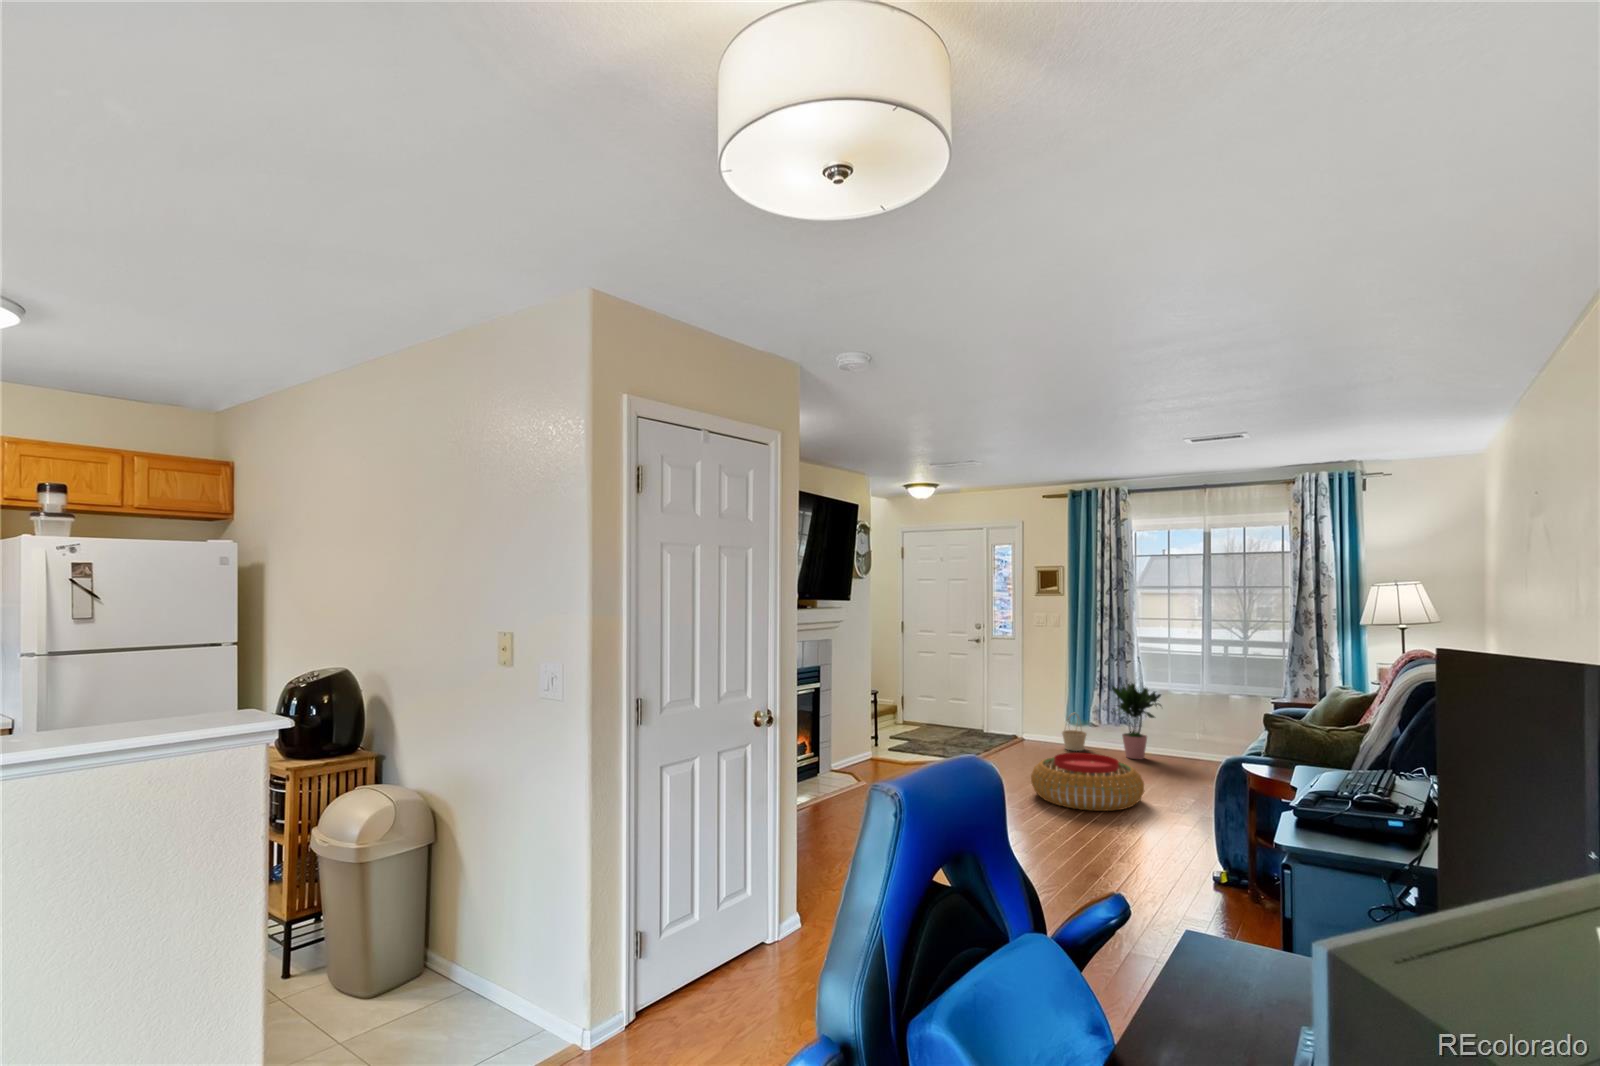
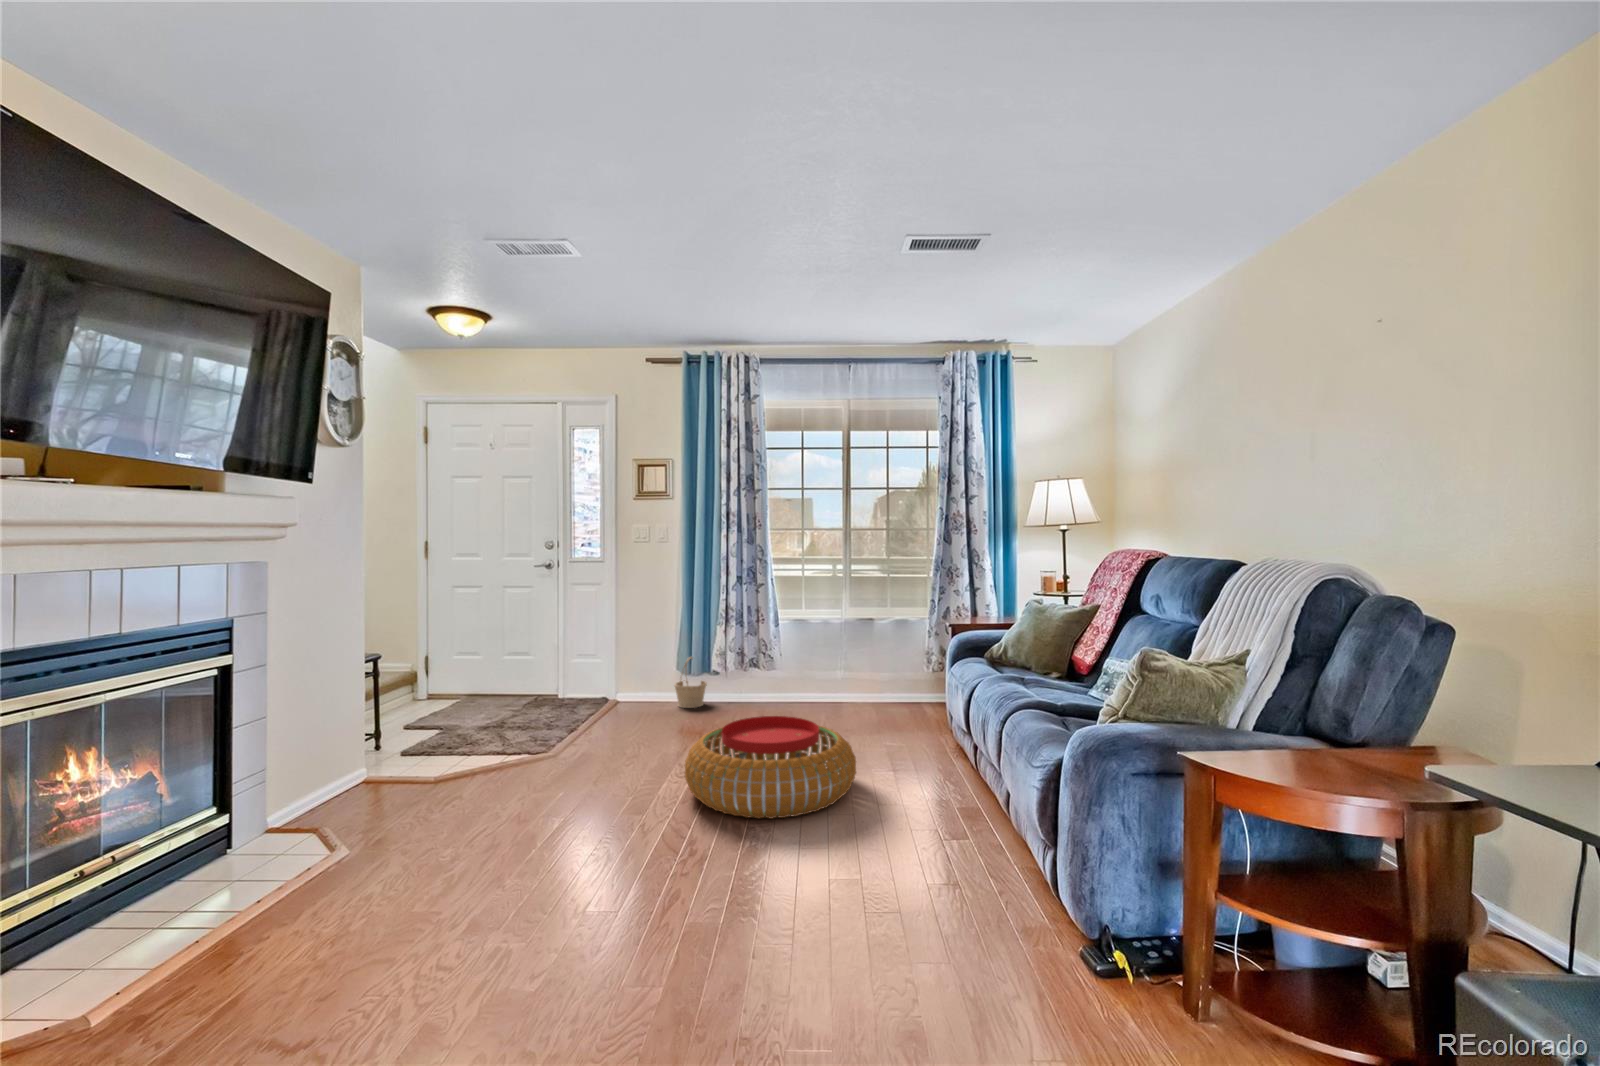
potted plant: present [1112,683,1161,759] -> none [740,608,809,708]

